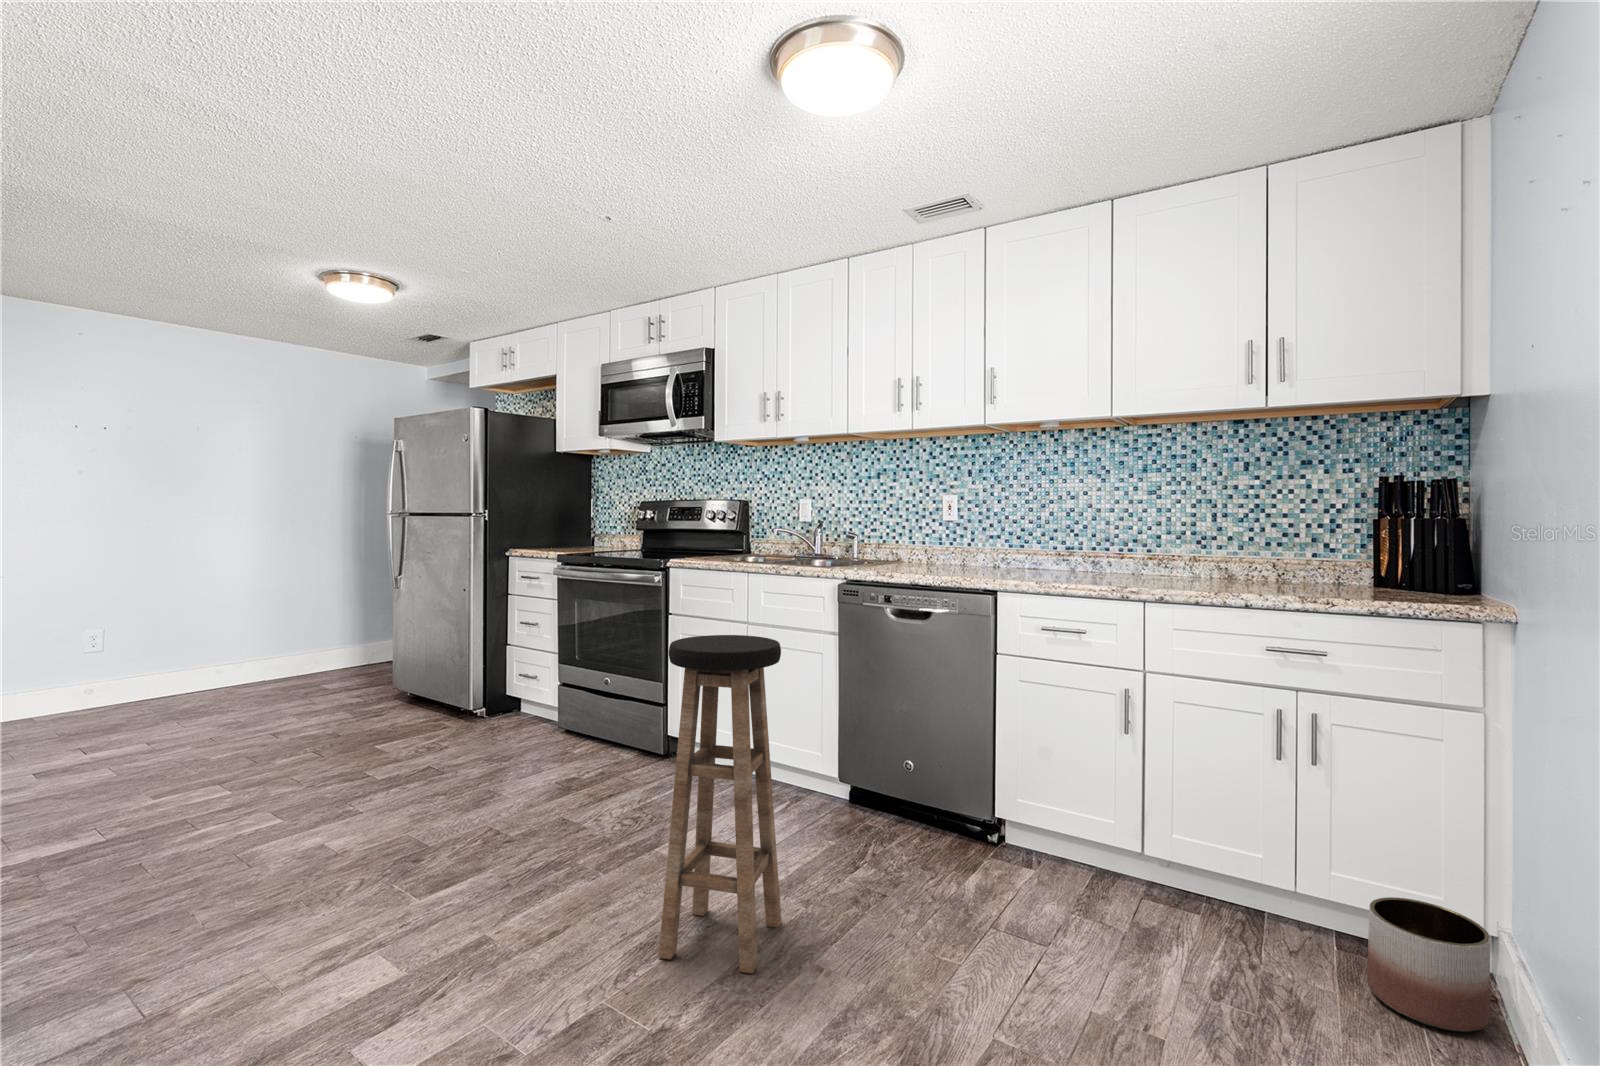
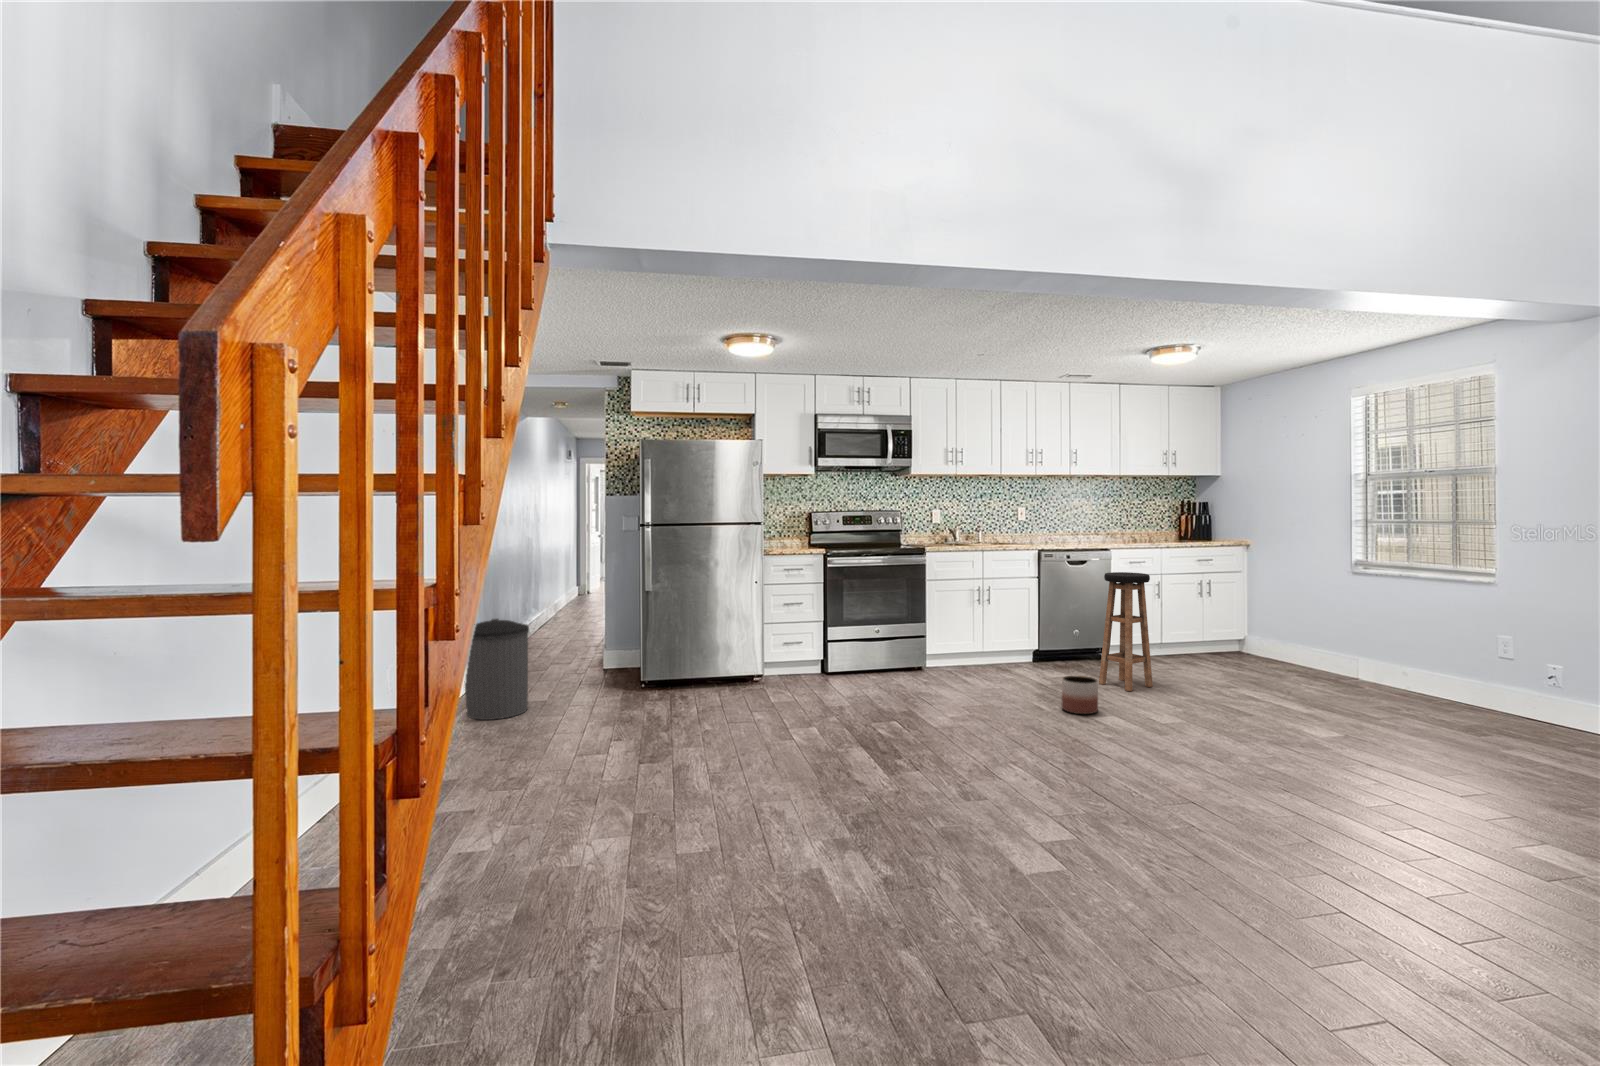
trash can: none [159,600,252,705] -> present [465,619,529,720]
planter: present [1367,897,1490,1032] -> present [1061,676,1098,714]

